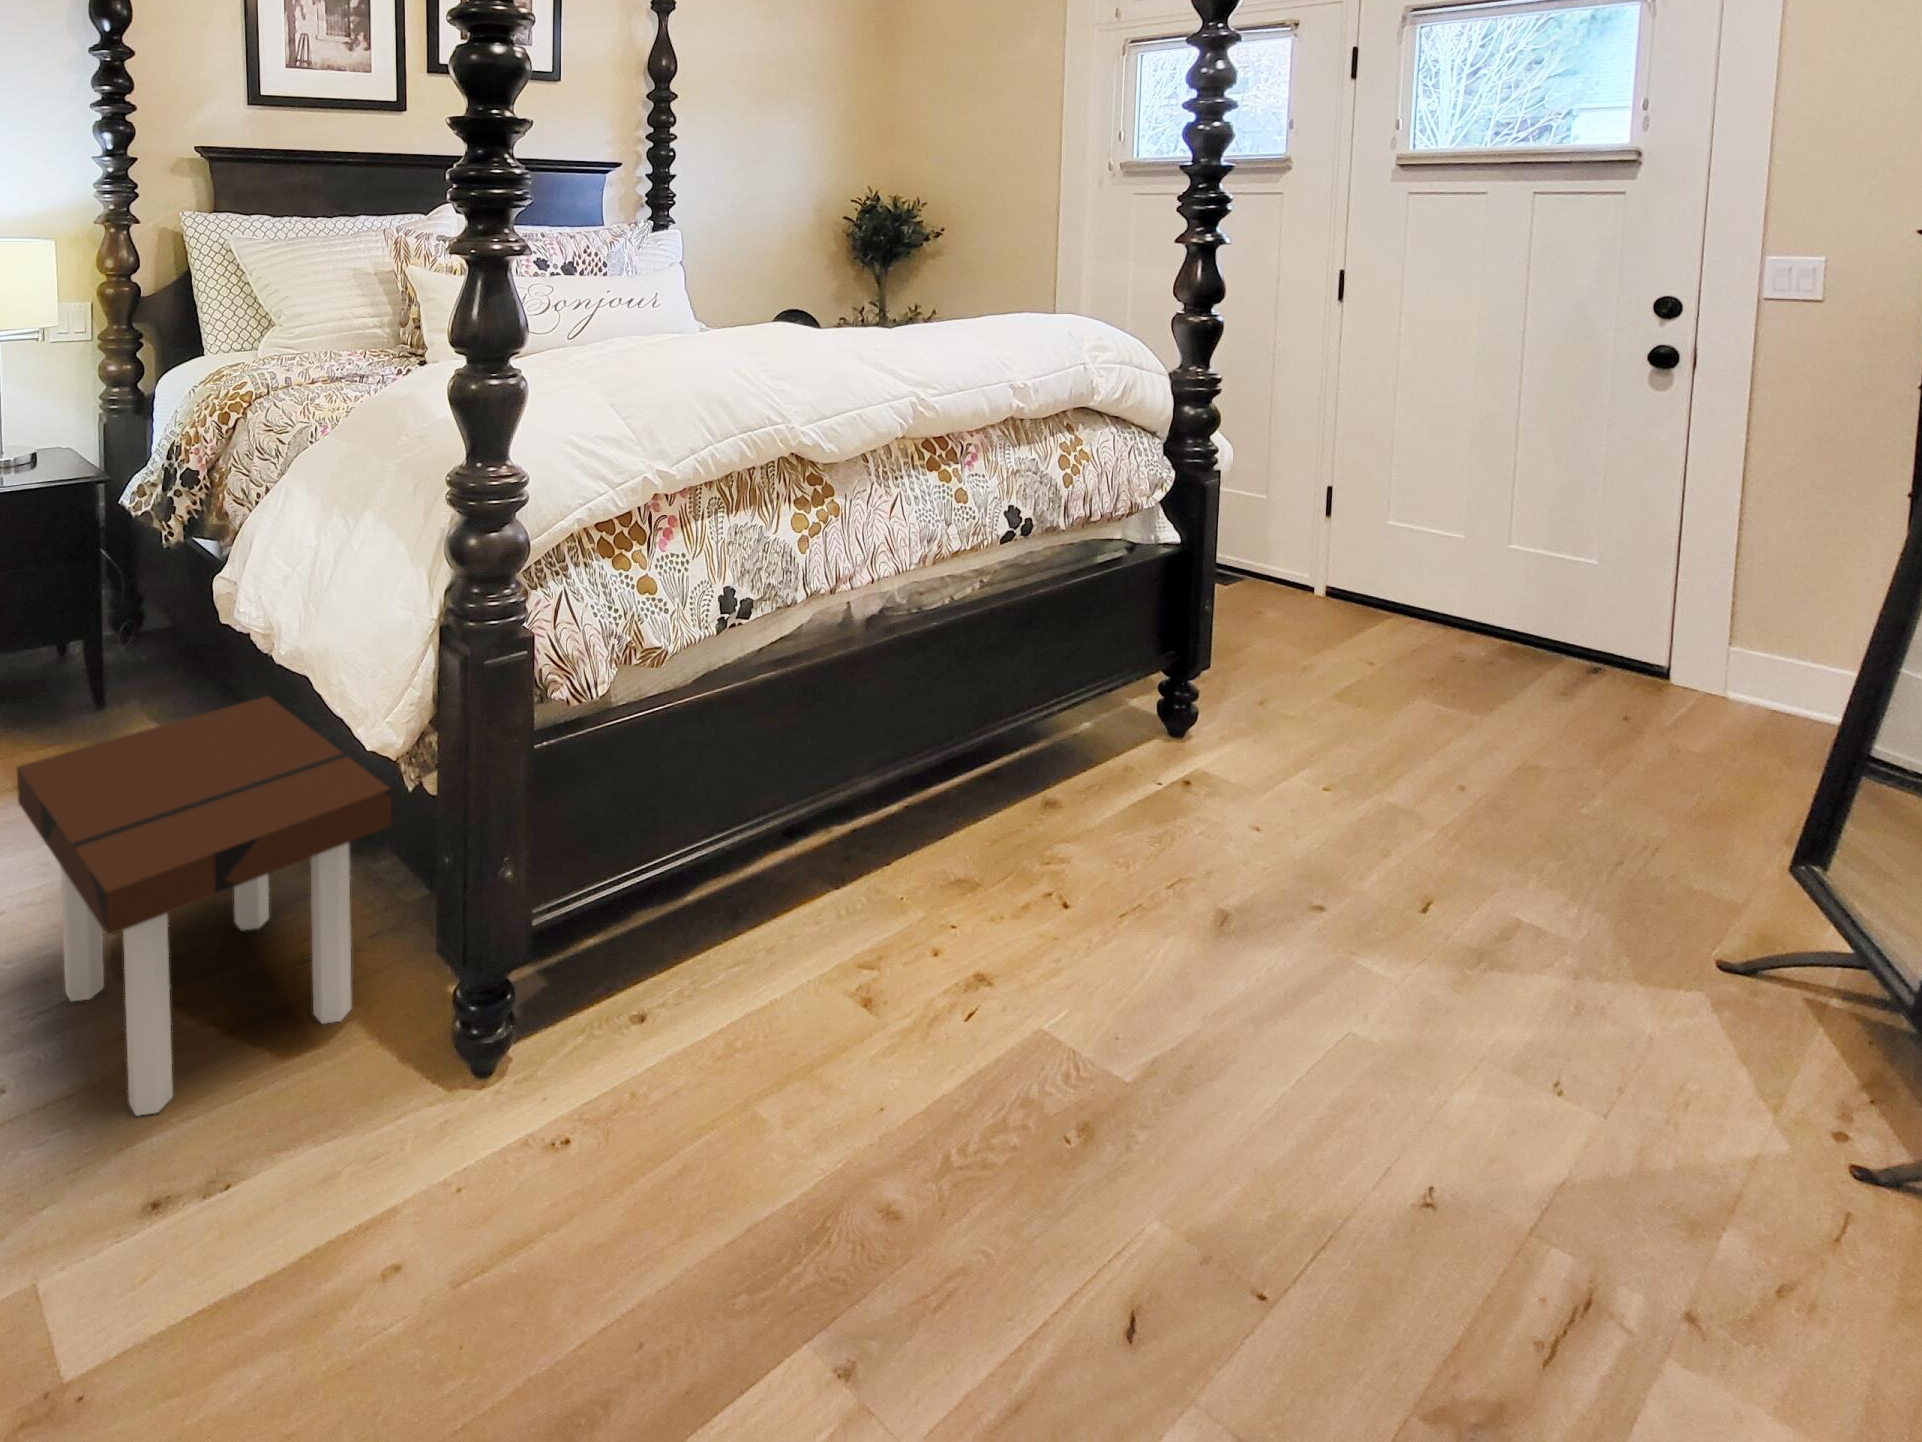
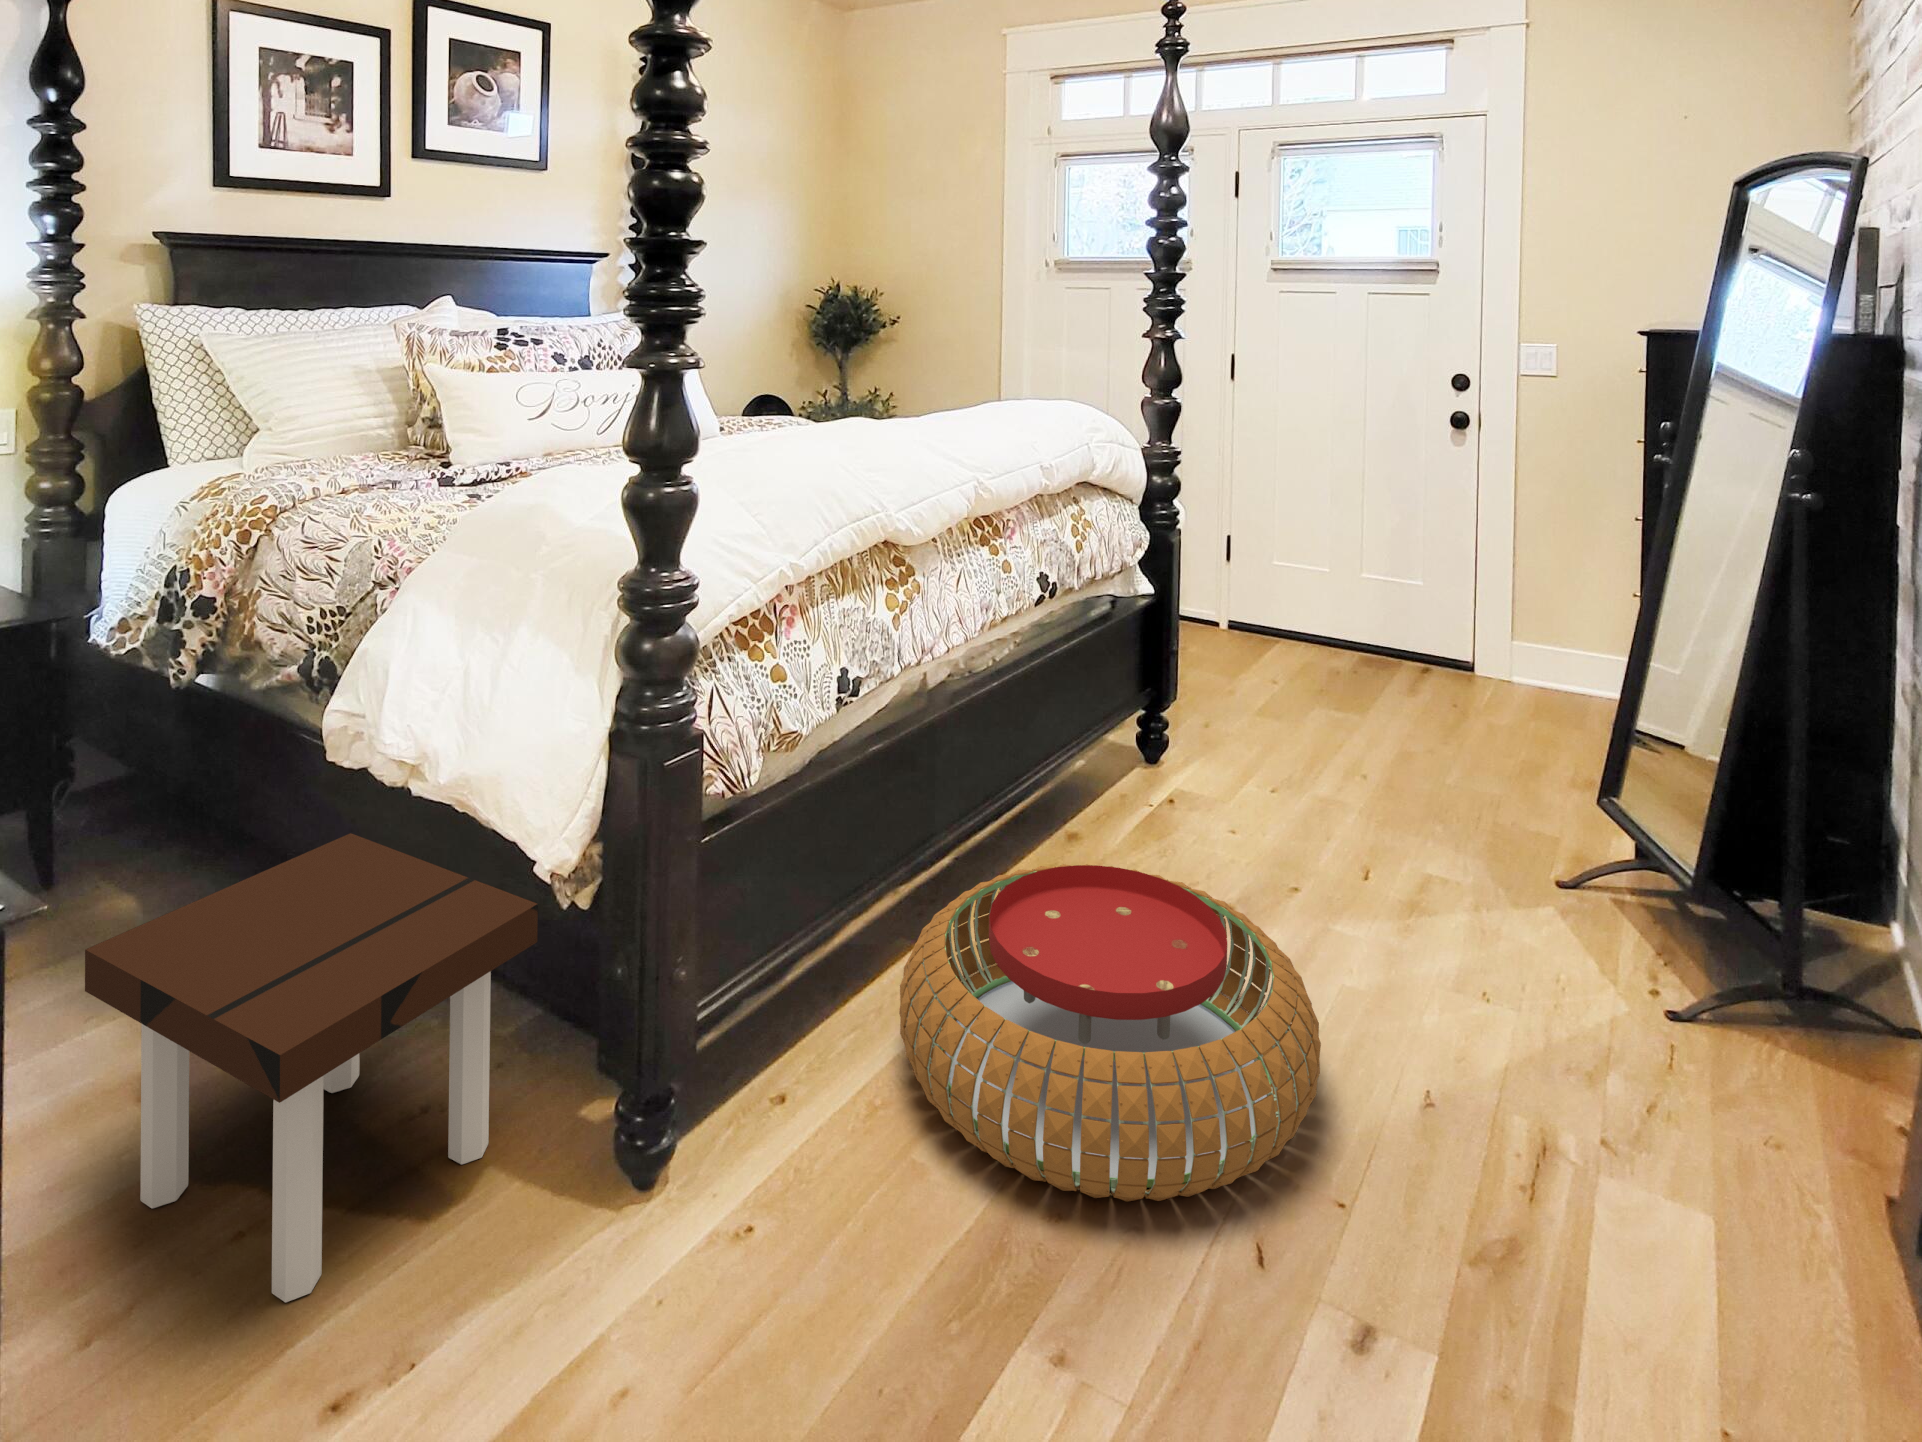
pouf: none [764,834,1283,1262] -> present [899,864,1321,1202]

